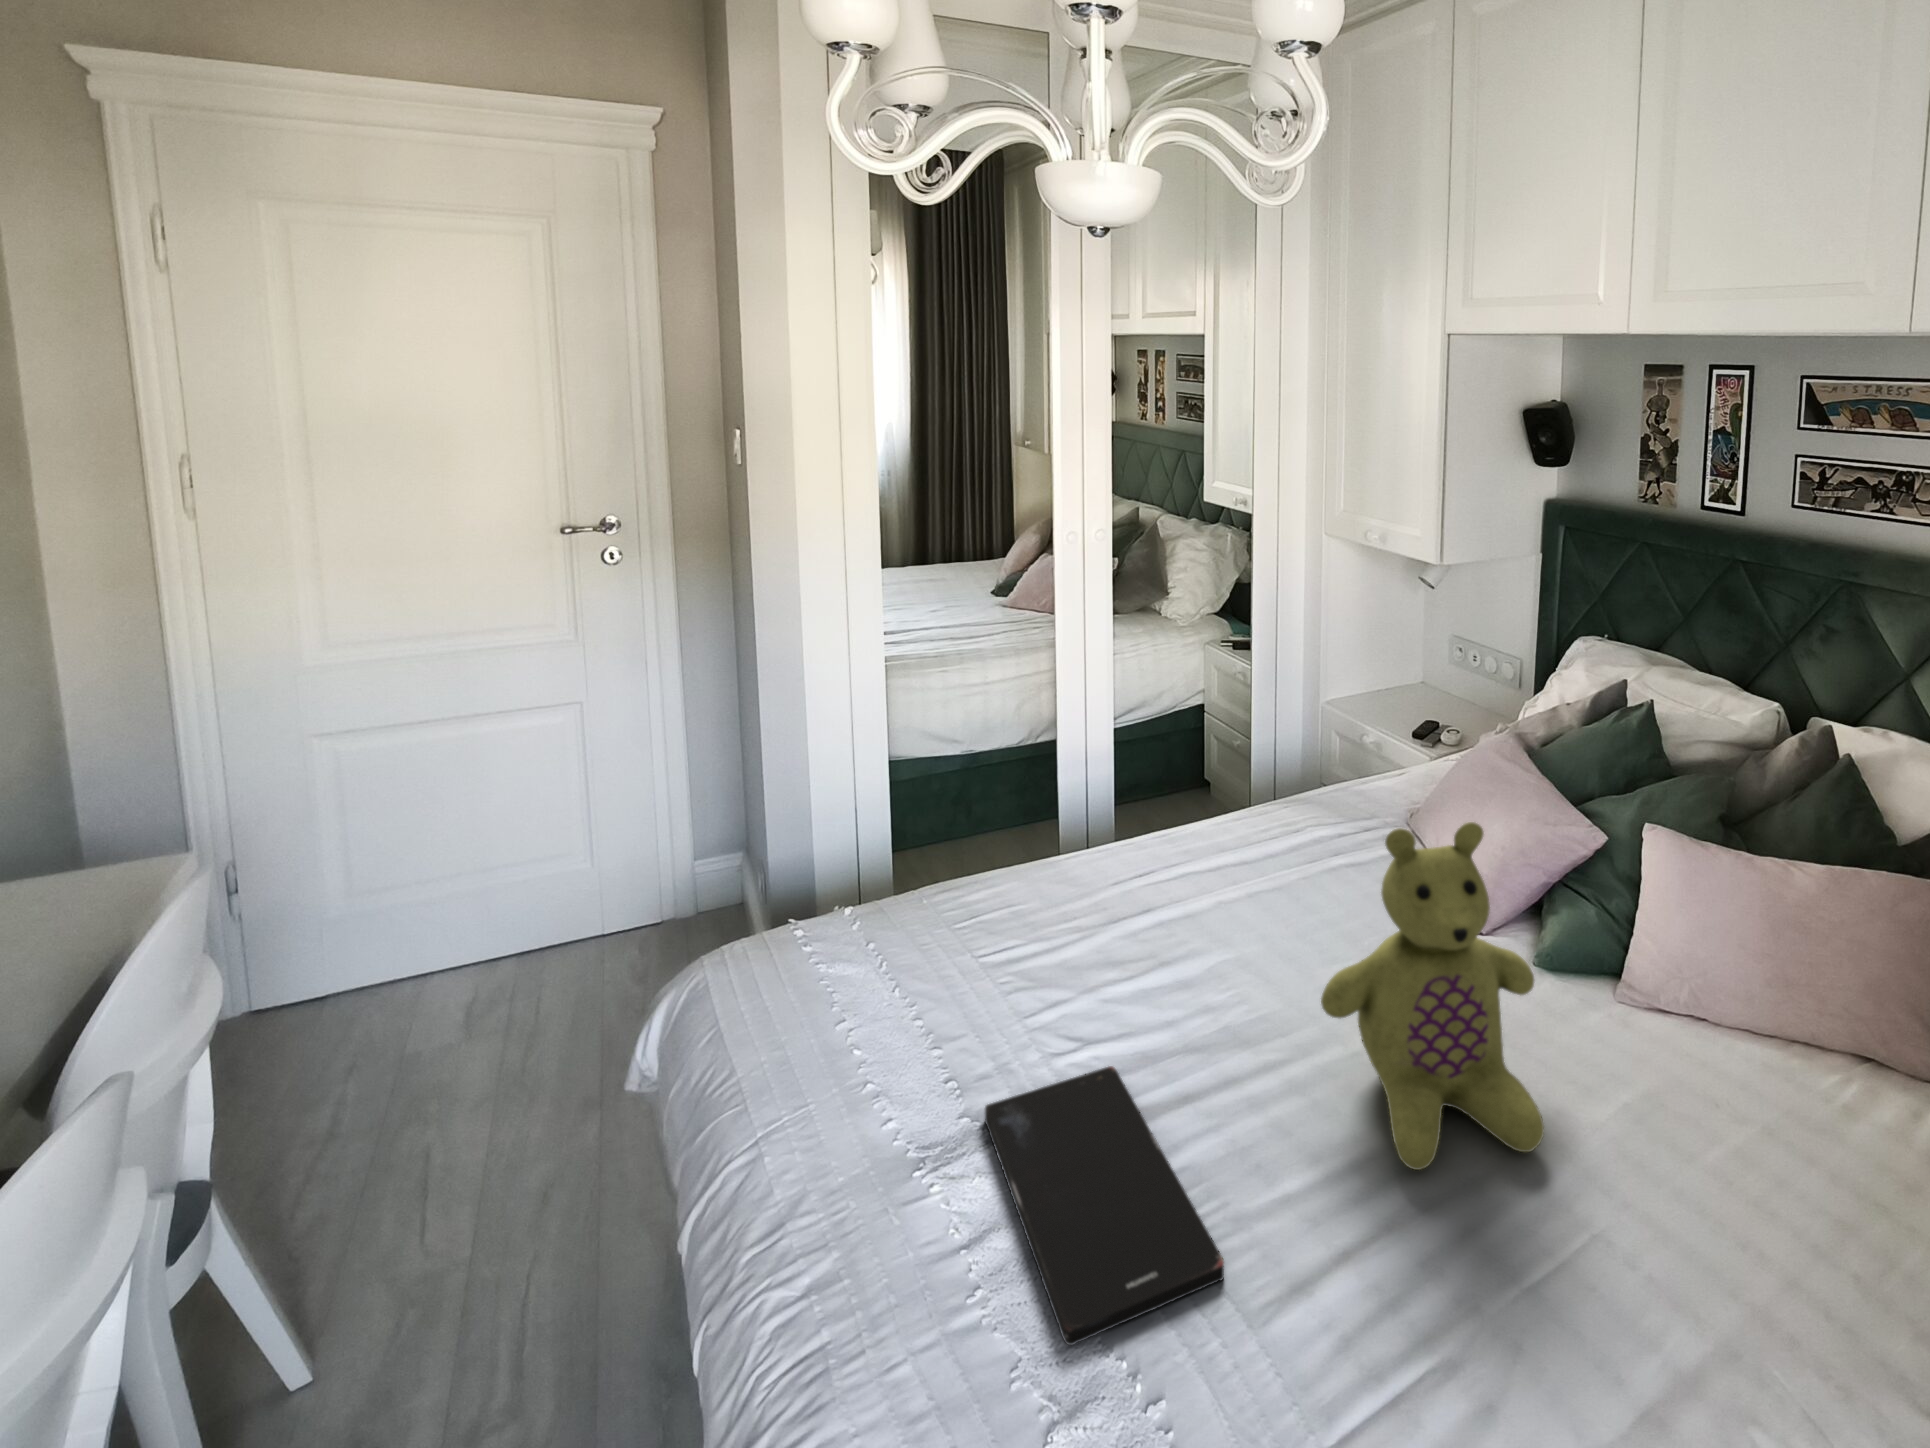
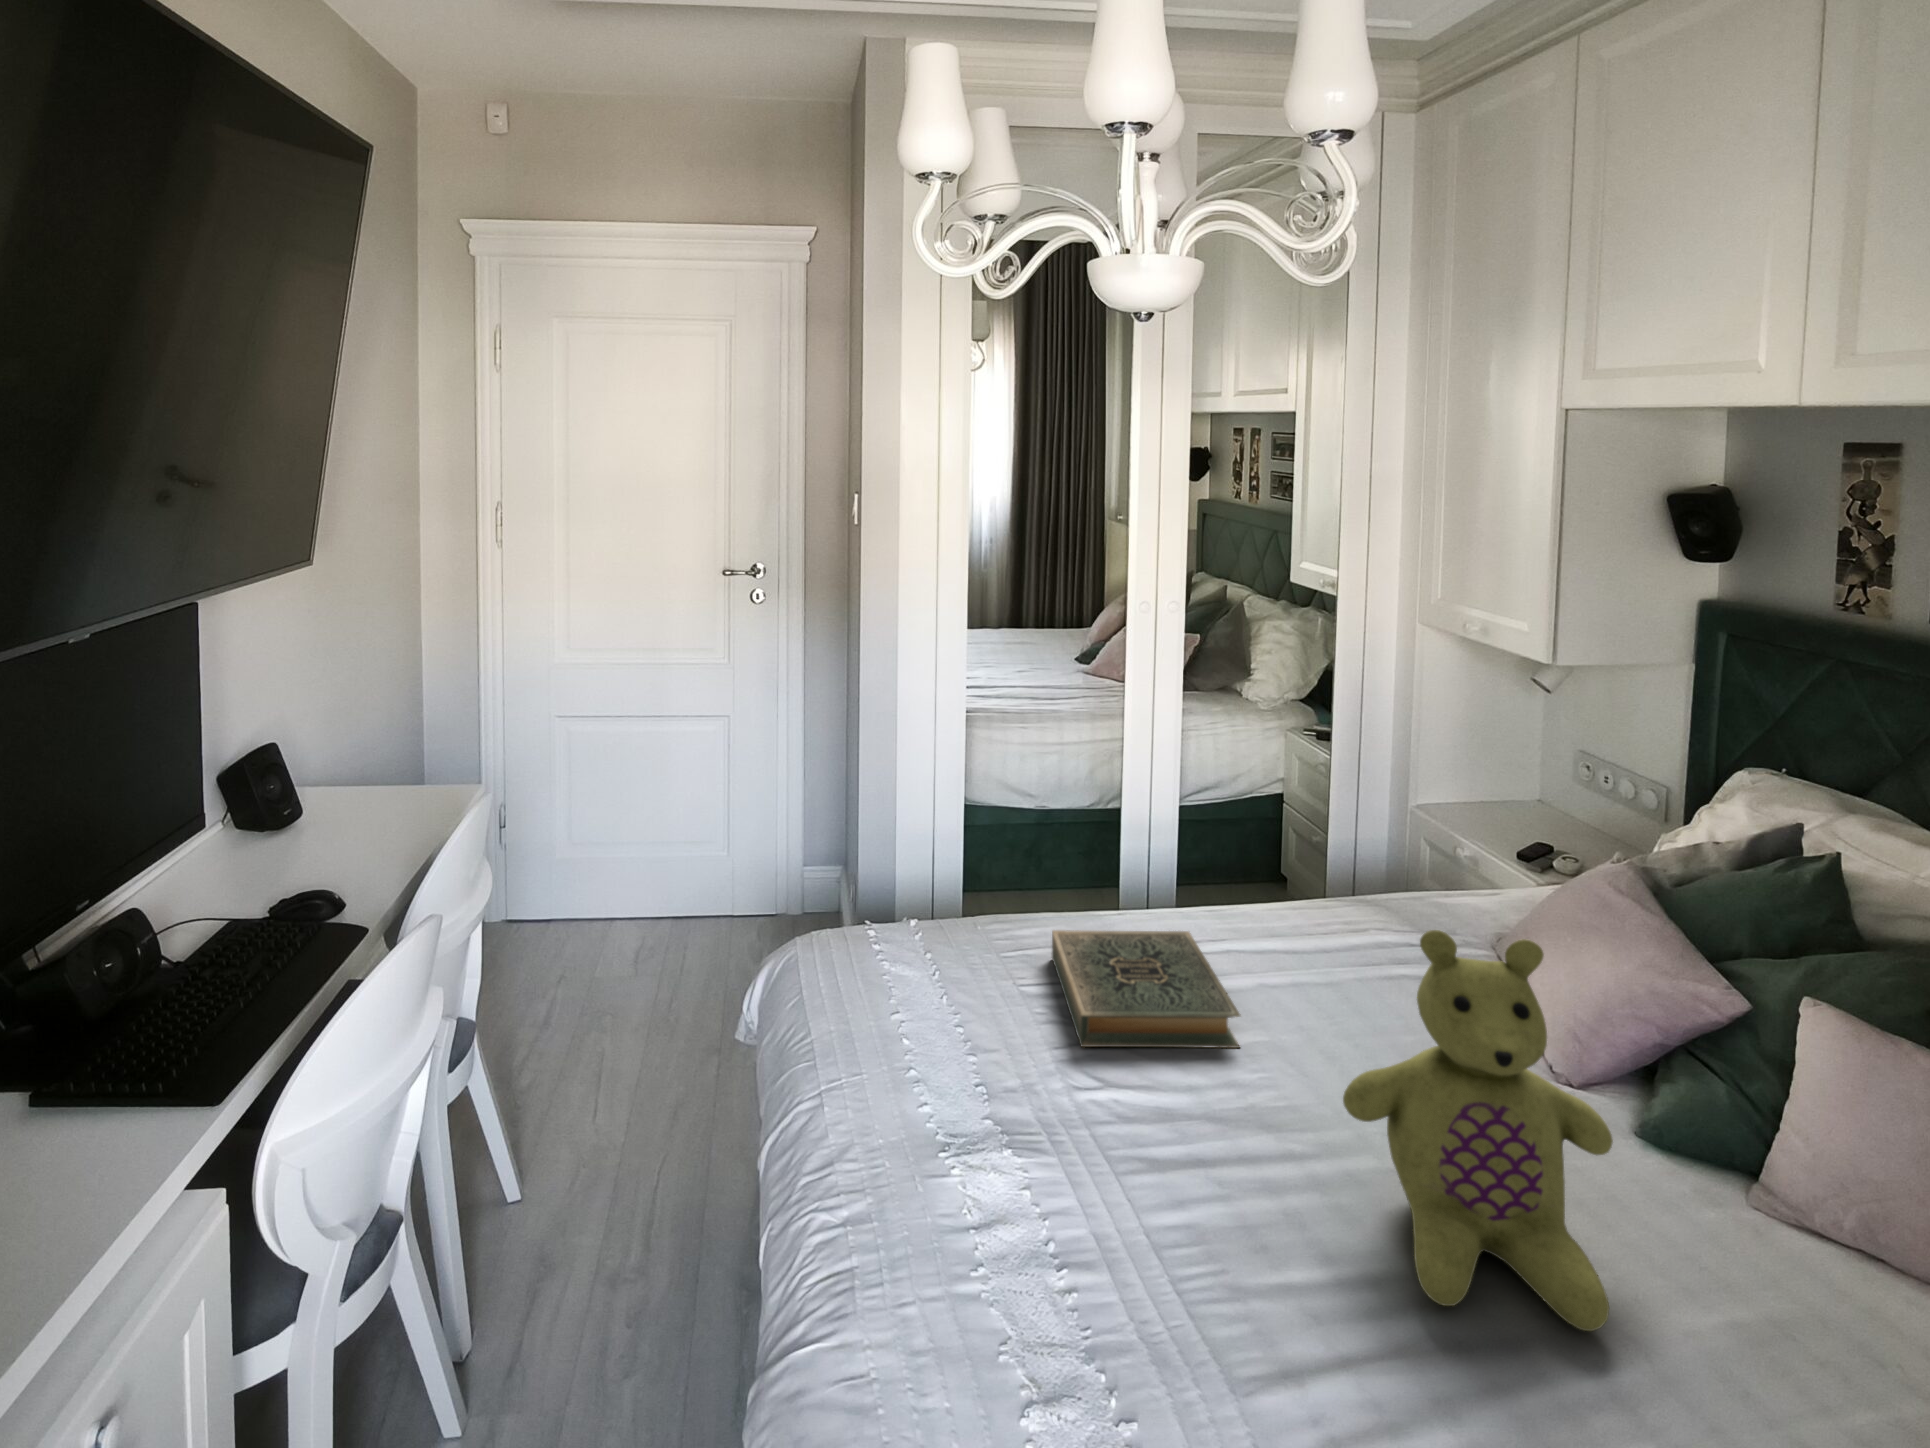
hardback book: none [1013,860,1212,1007] -> present [1052,930,1241,1048]
smartphone: present [985,1066,1224,1345] -> none [1005,1112,1213,1341]

